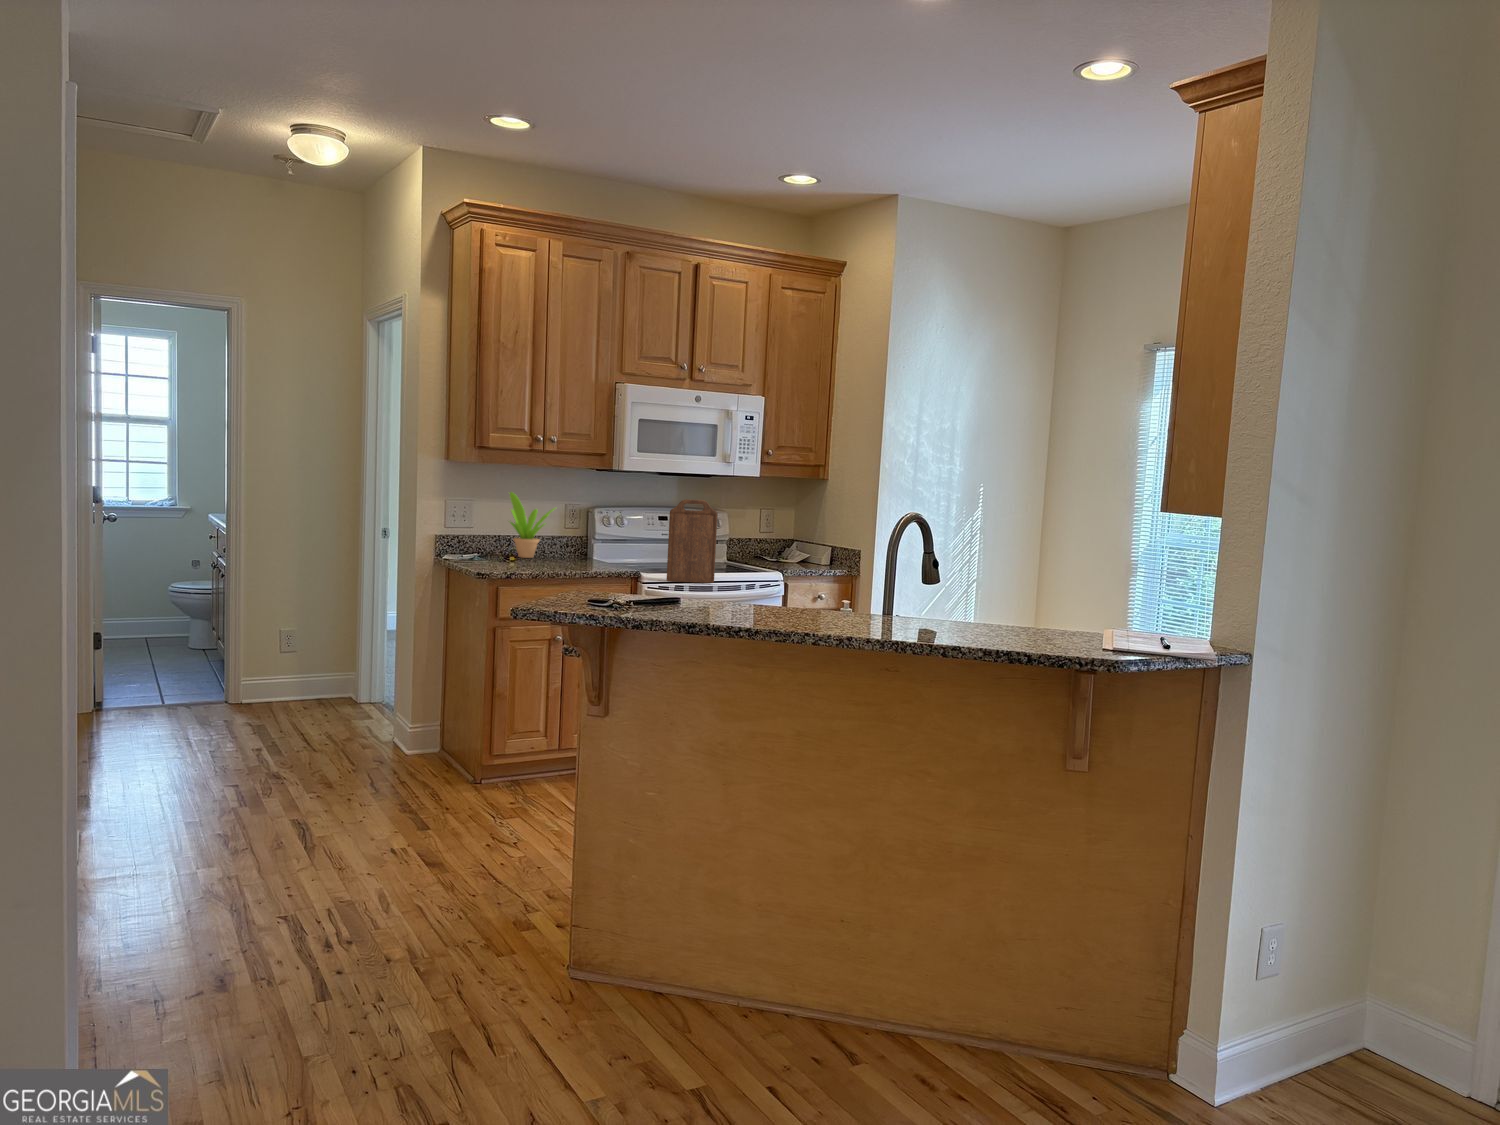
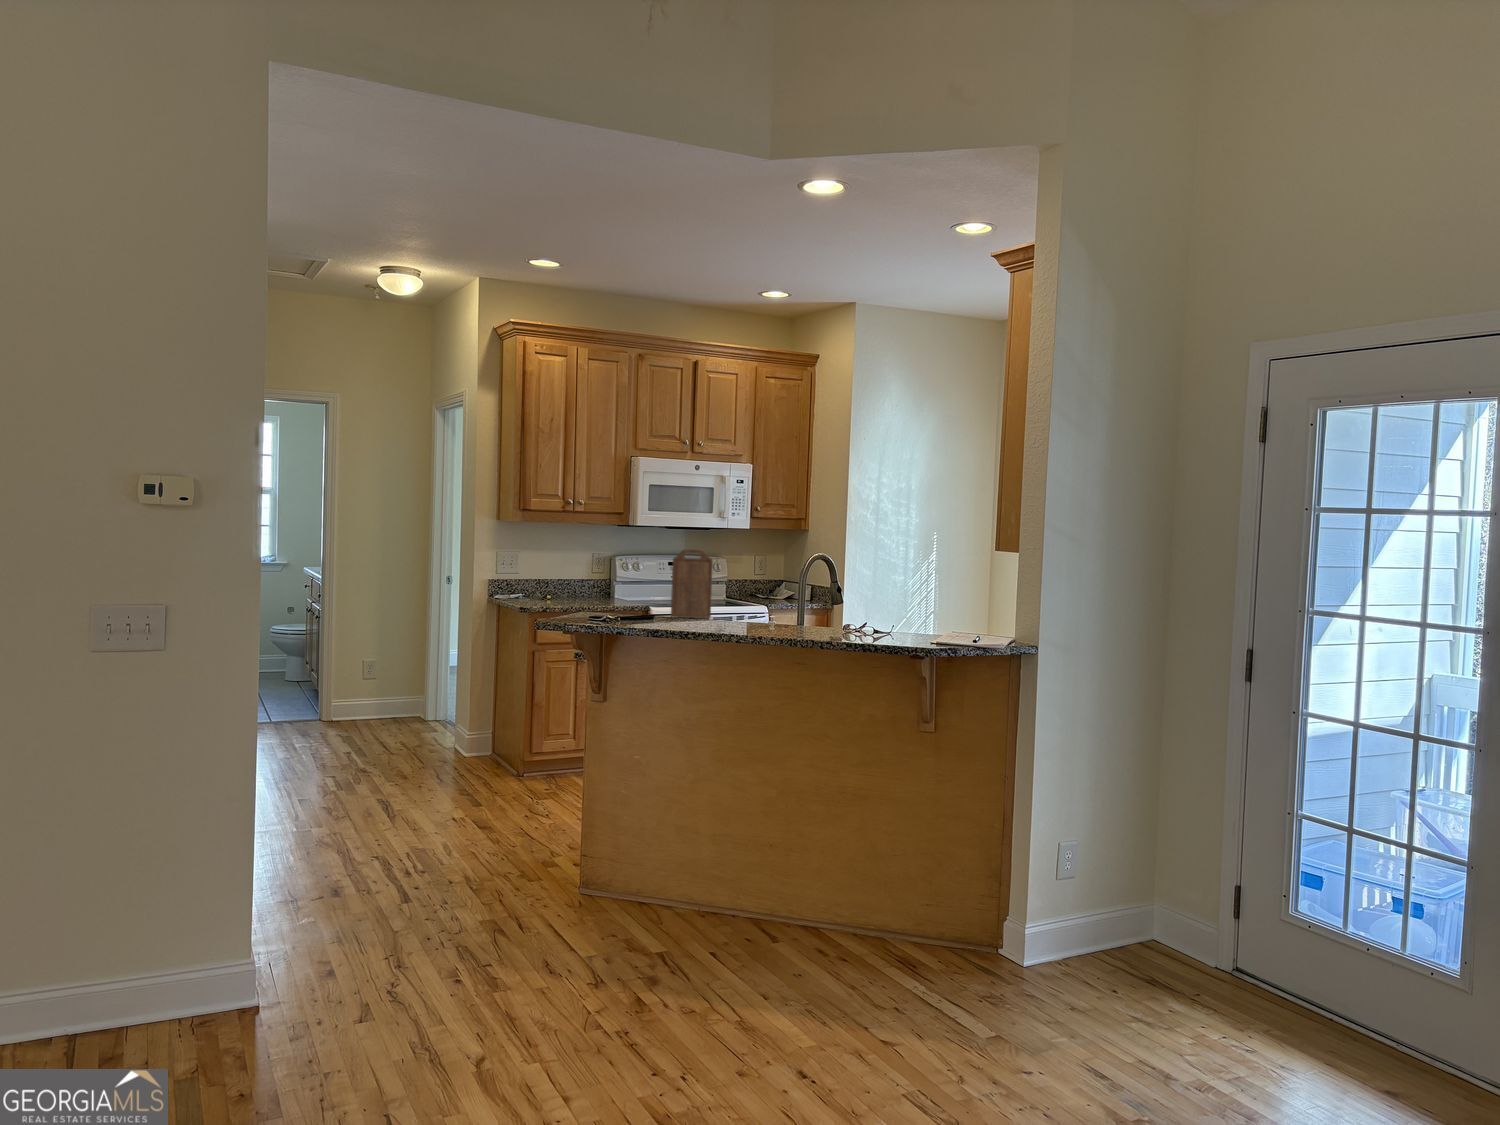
potted plant: present [509,492,555,558] -> none [538,543,583,600]

